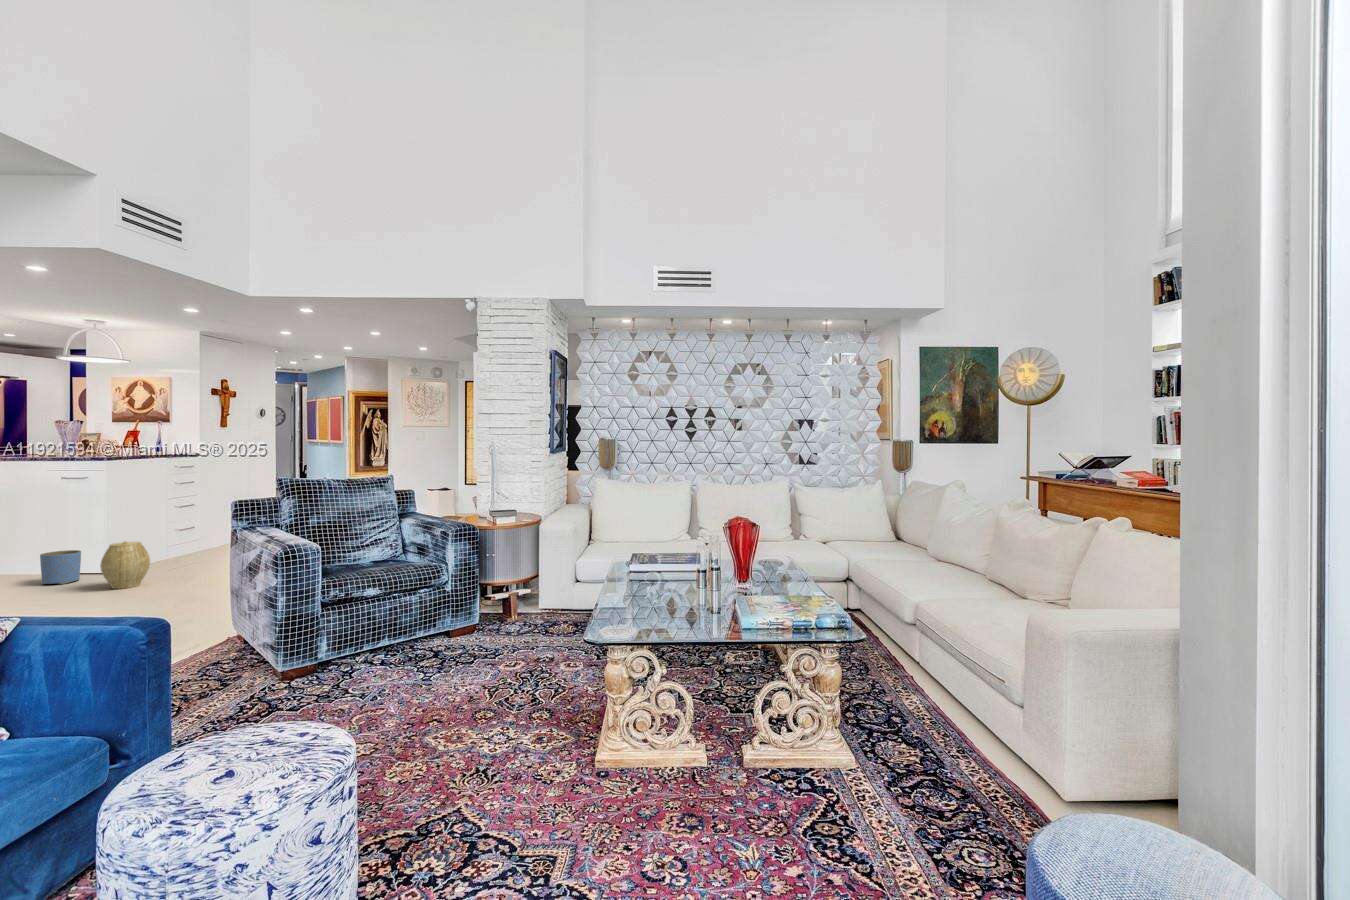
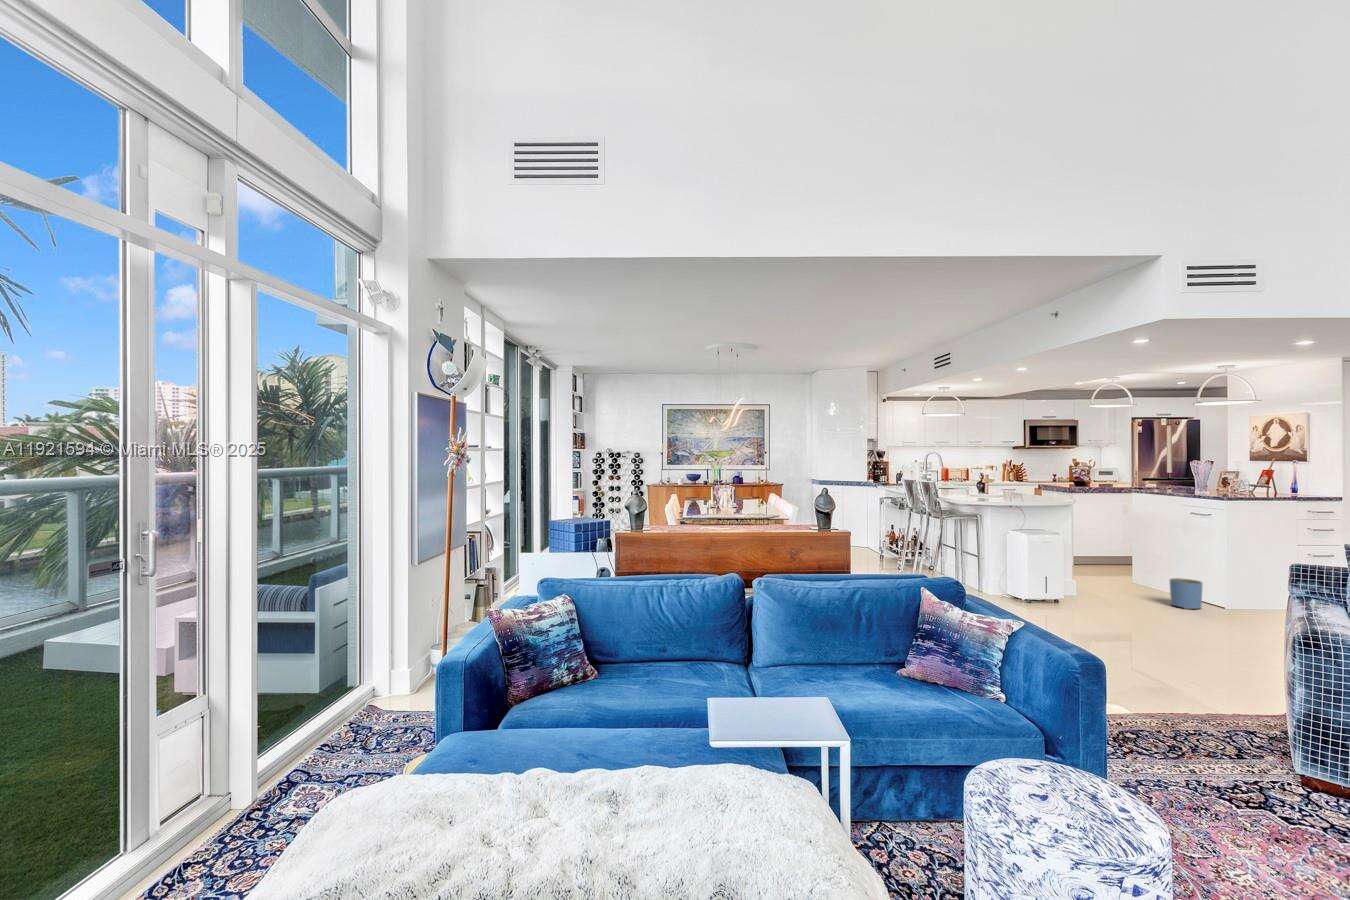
woven basket: present [100,541,150,589] -> none [1210,582,1258,629]

